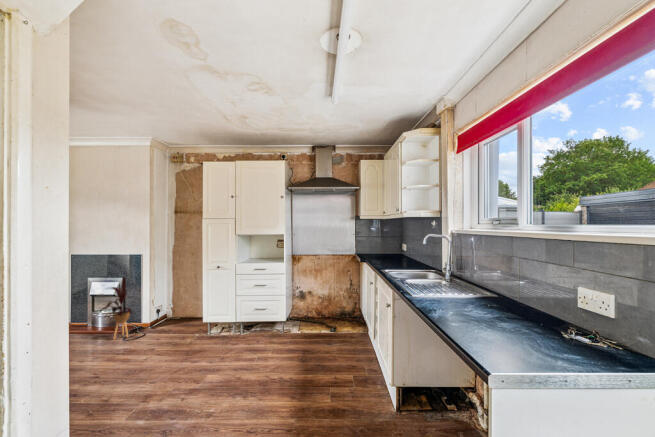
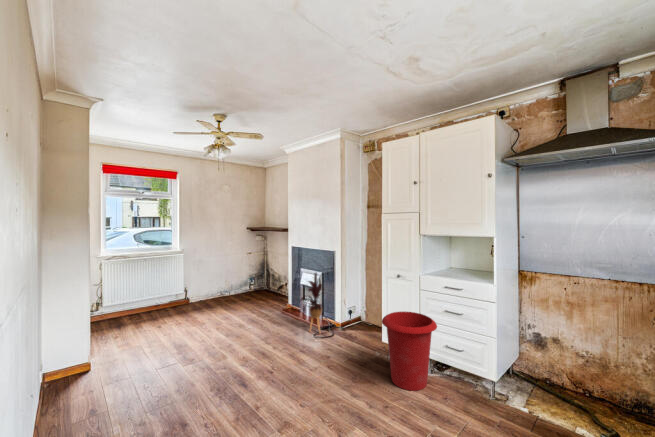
waste bin: none [210,292,251,347] -> present [382,312,437,391]

